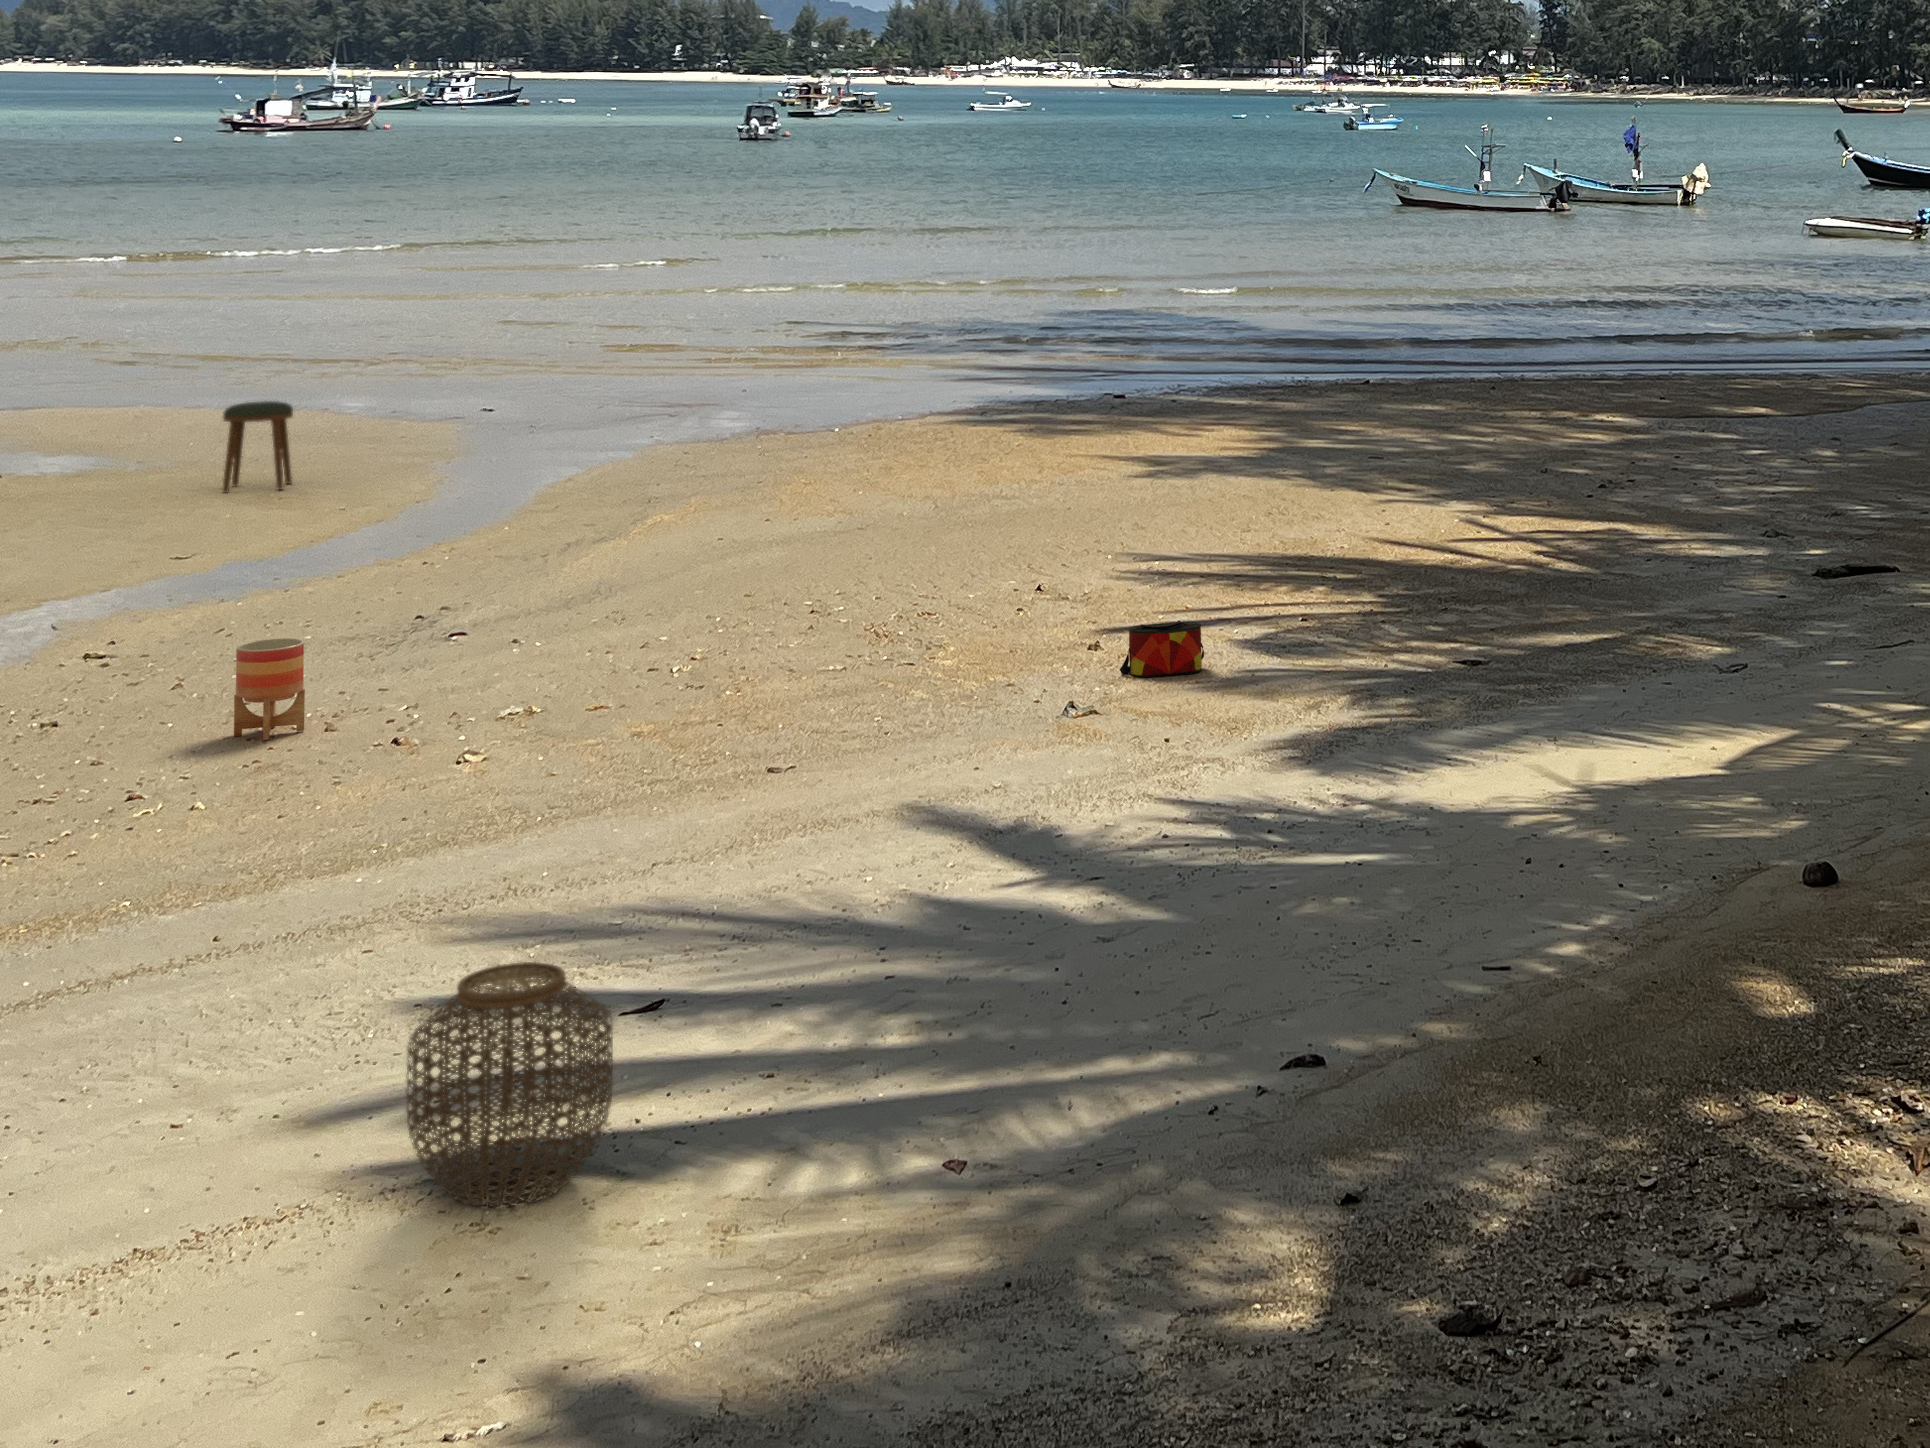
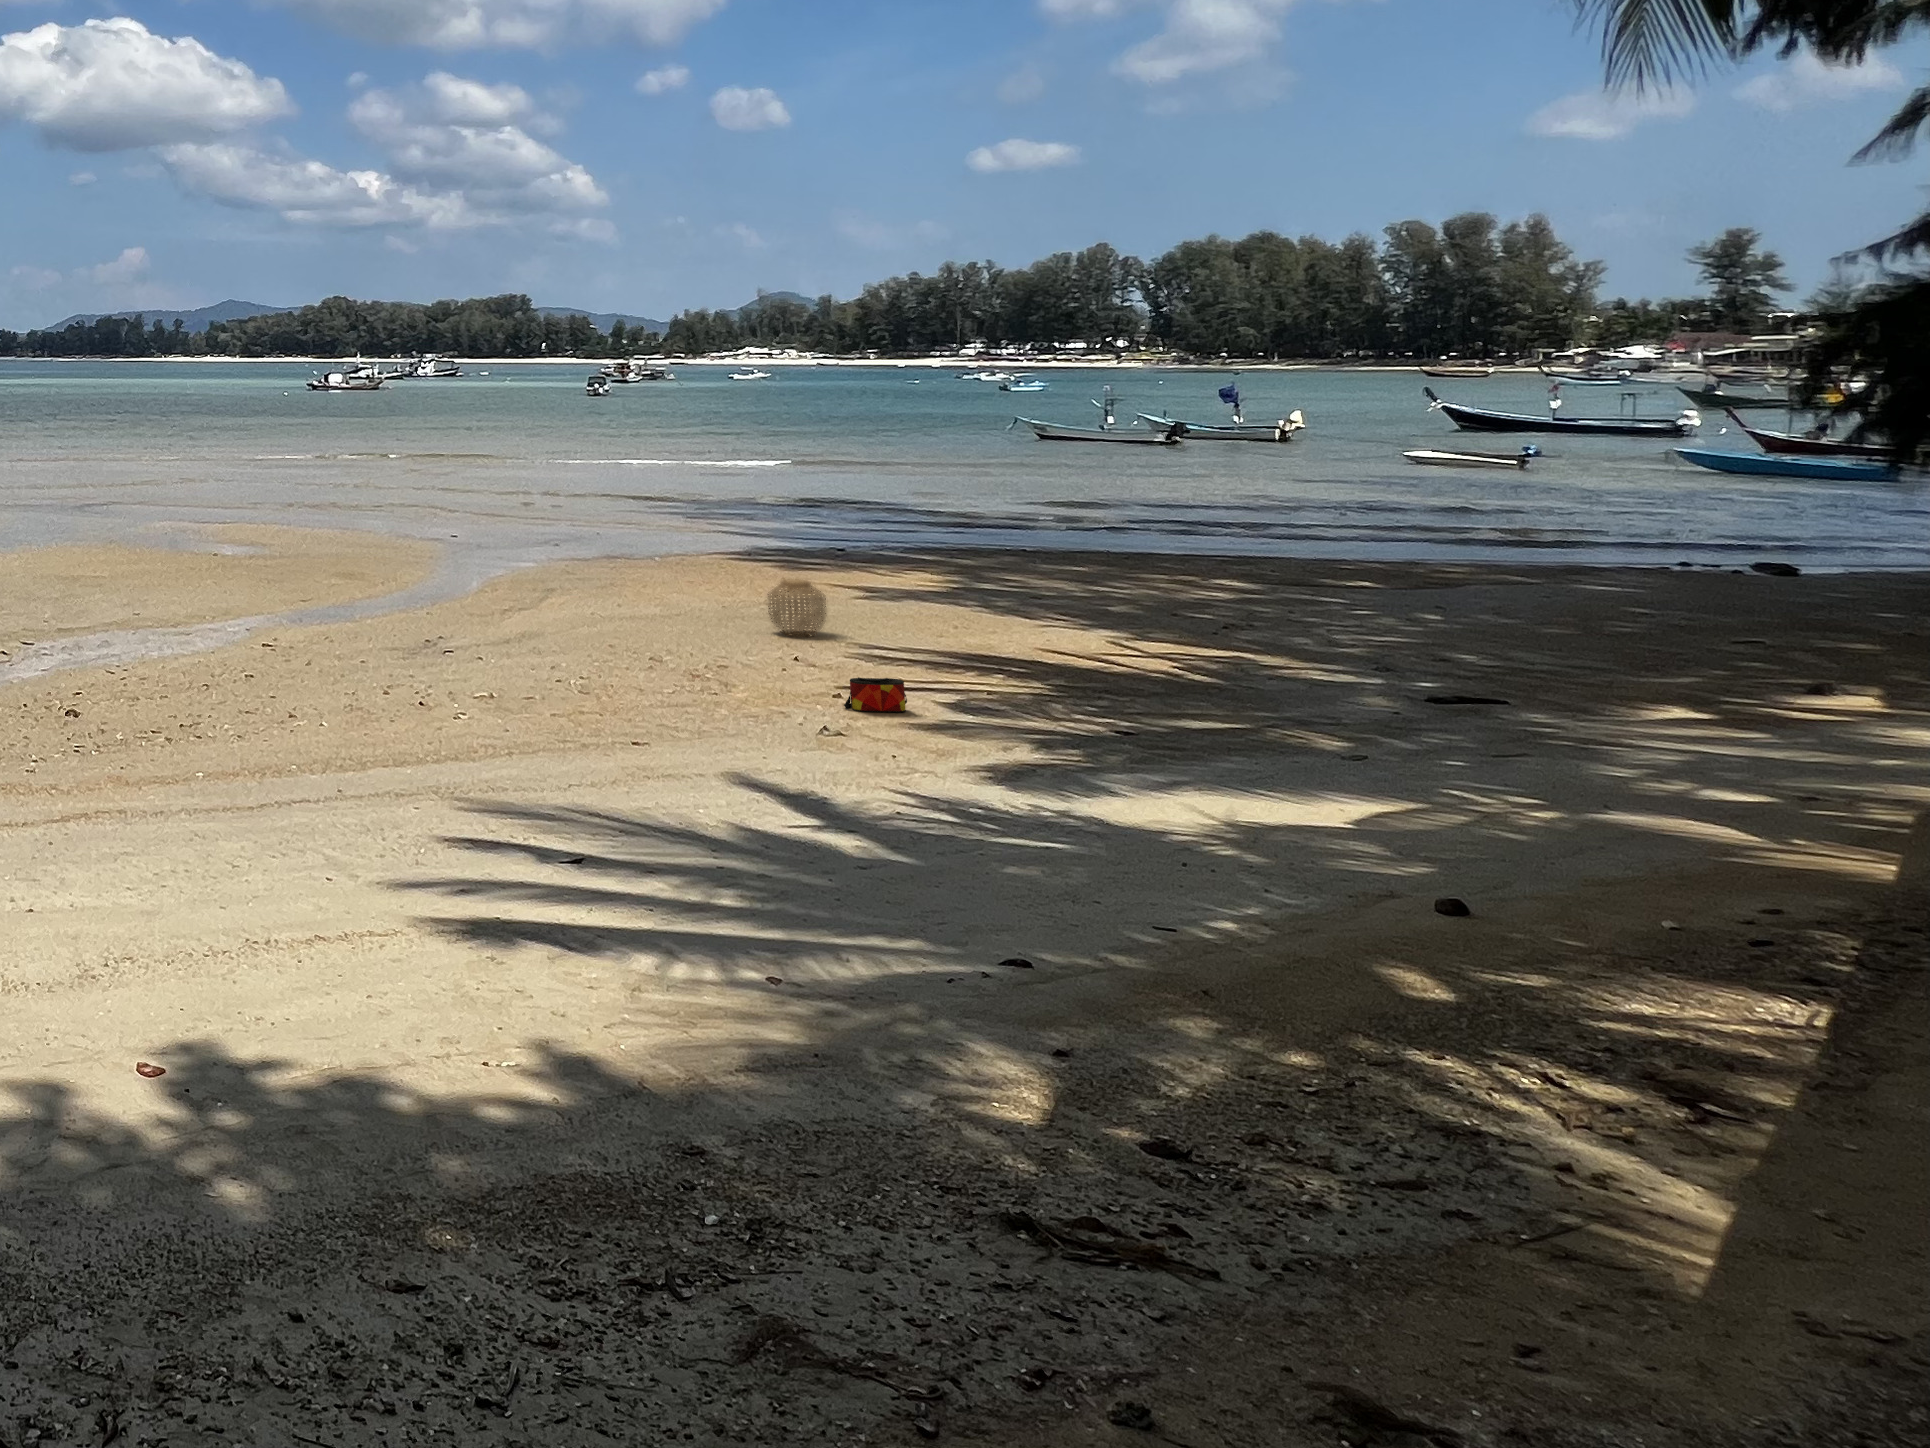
stool: present [222,401,293,493] -> none [260,506,297,555]
planter: present [234,638,305,740] -> none [304,641,341,694]
woven basket: present [406,962,613,1207] -> present [767,579,826,637]

